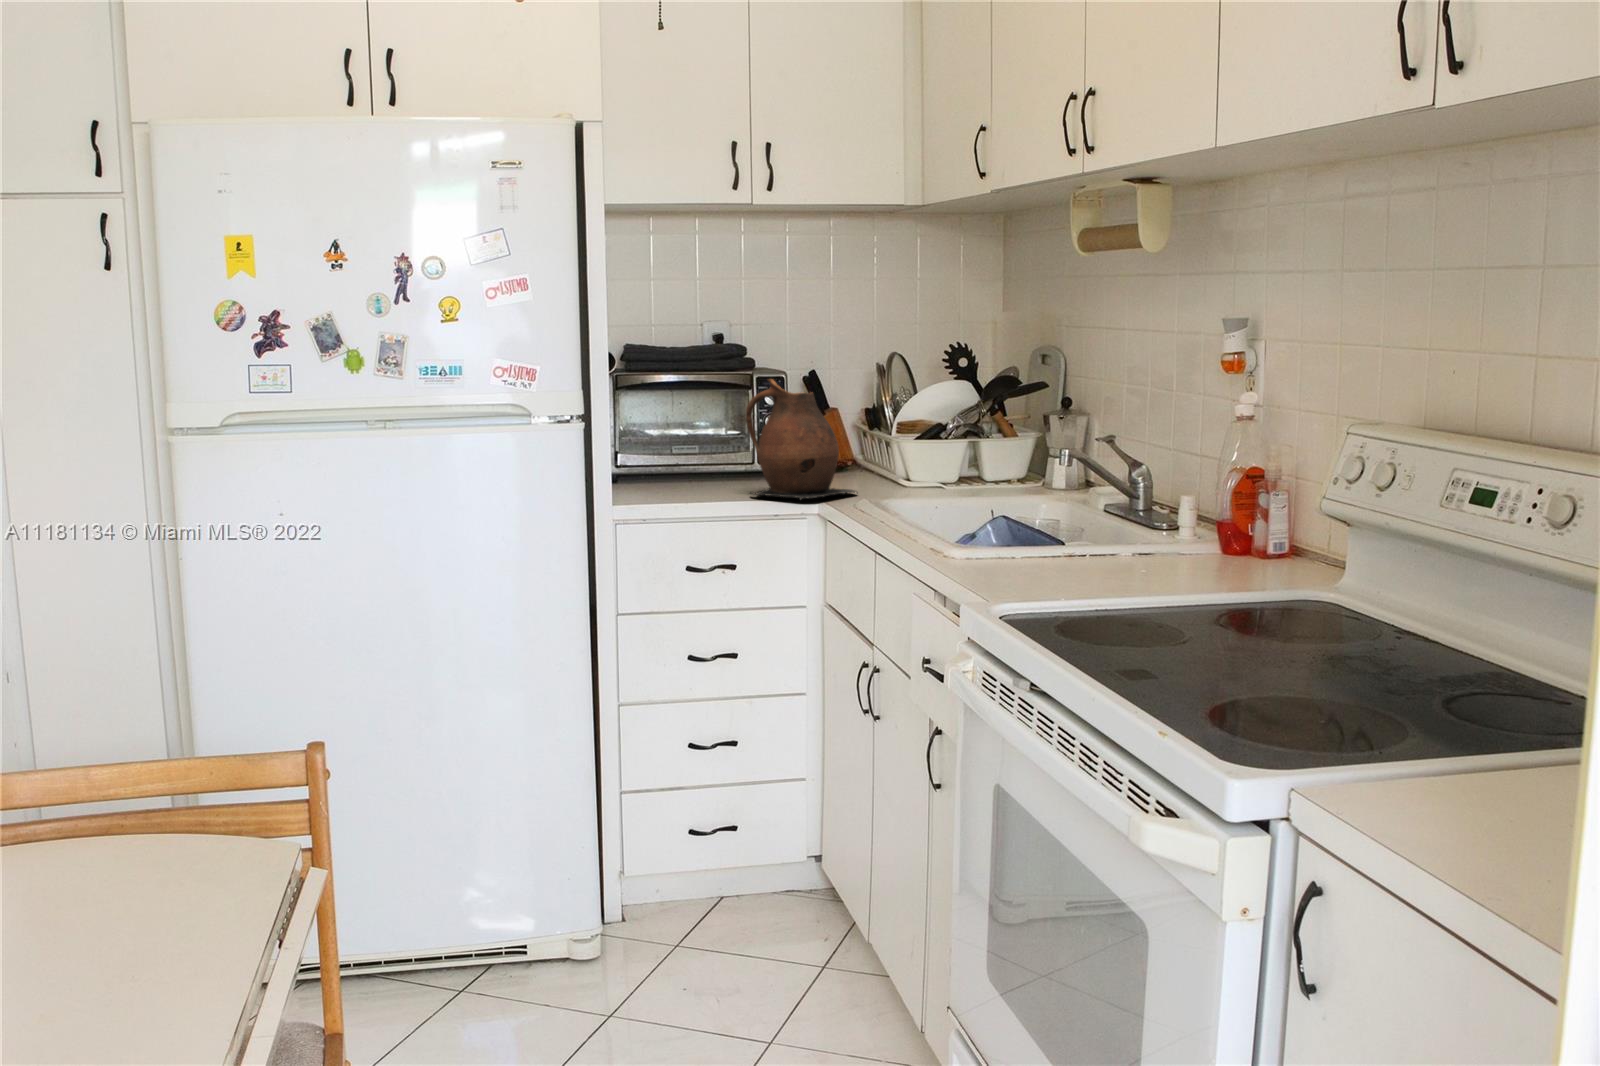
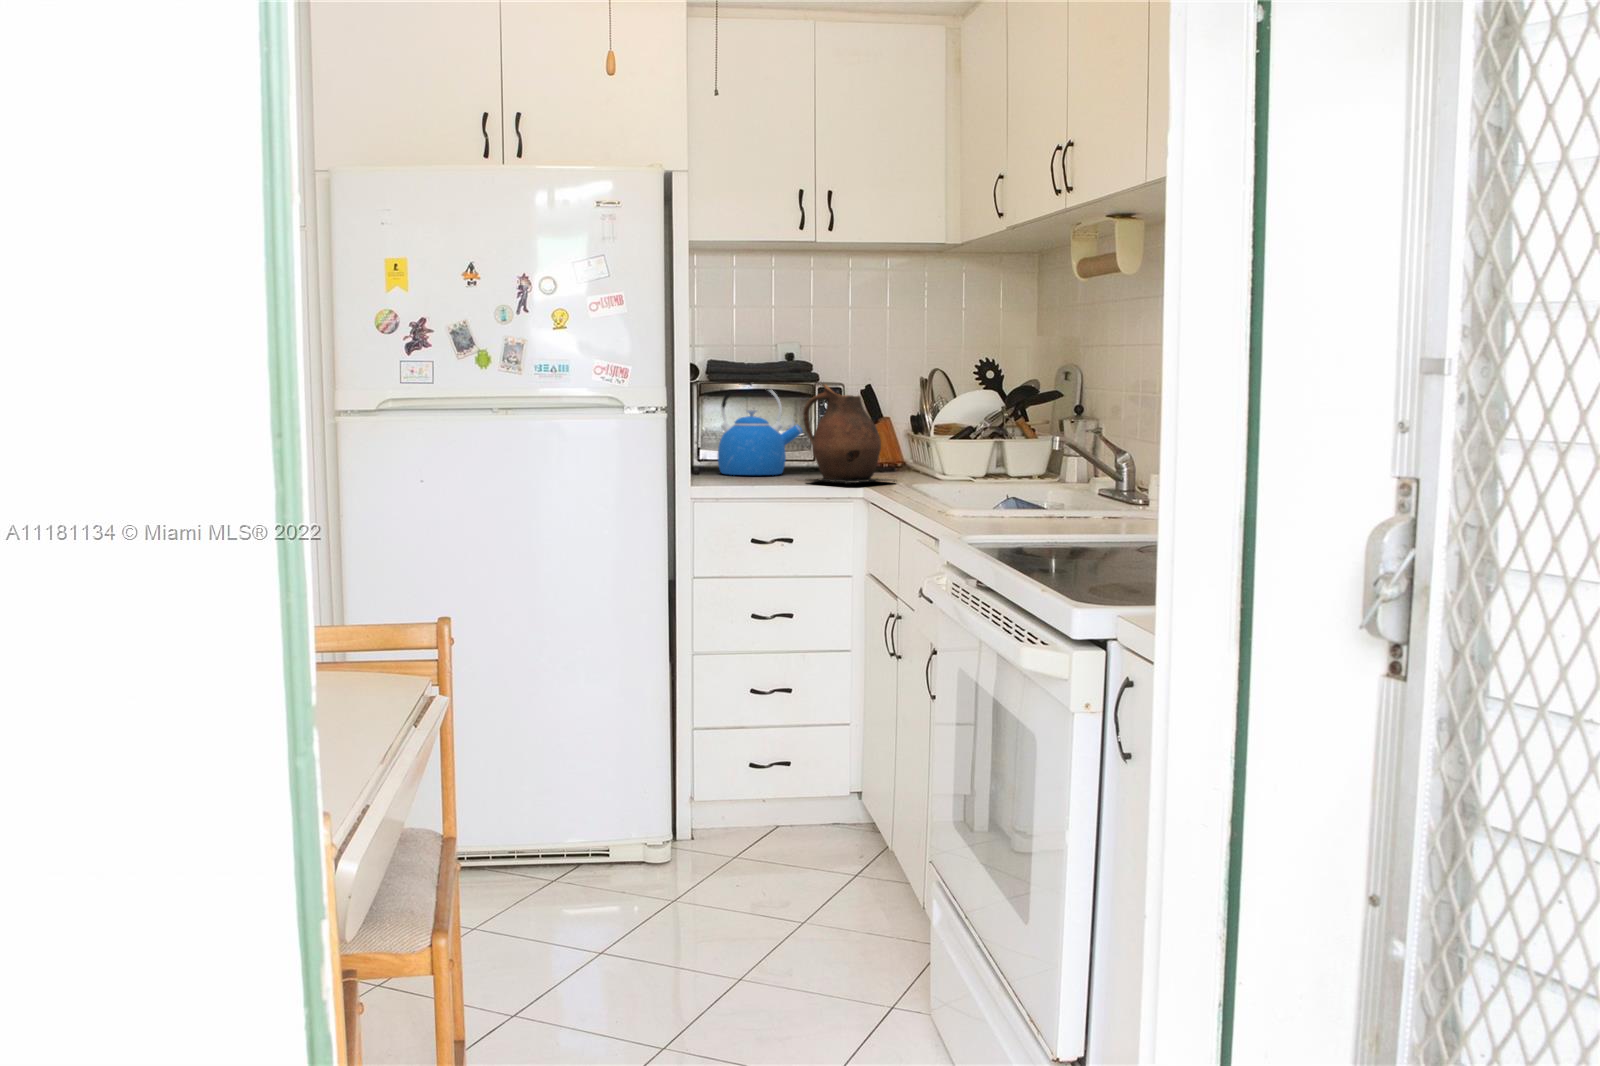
kettle: none [641,373,741,485] -> present [718,382,802,475]

